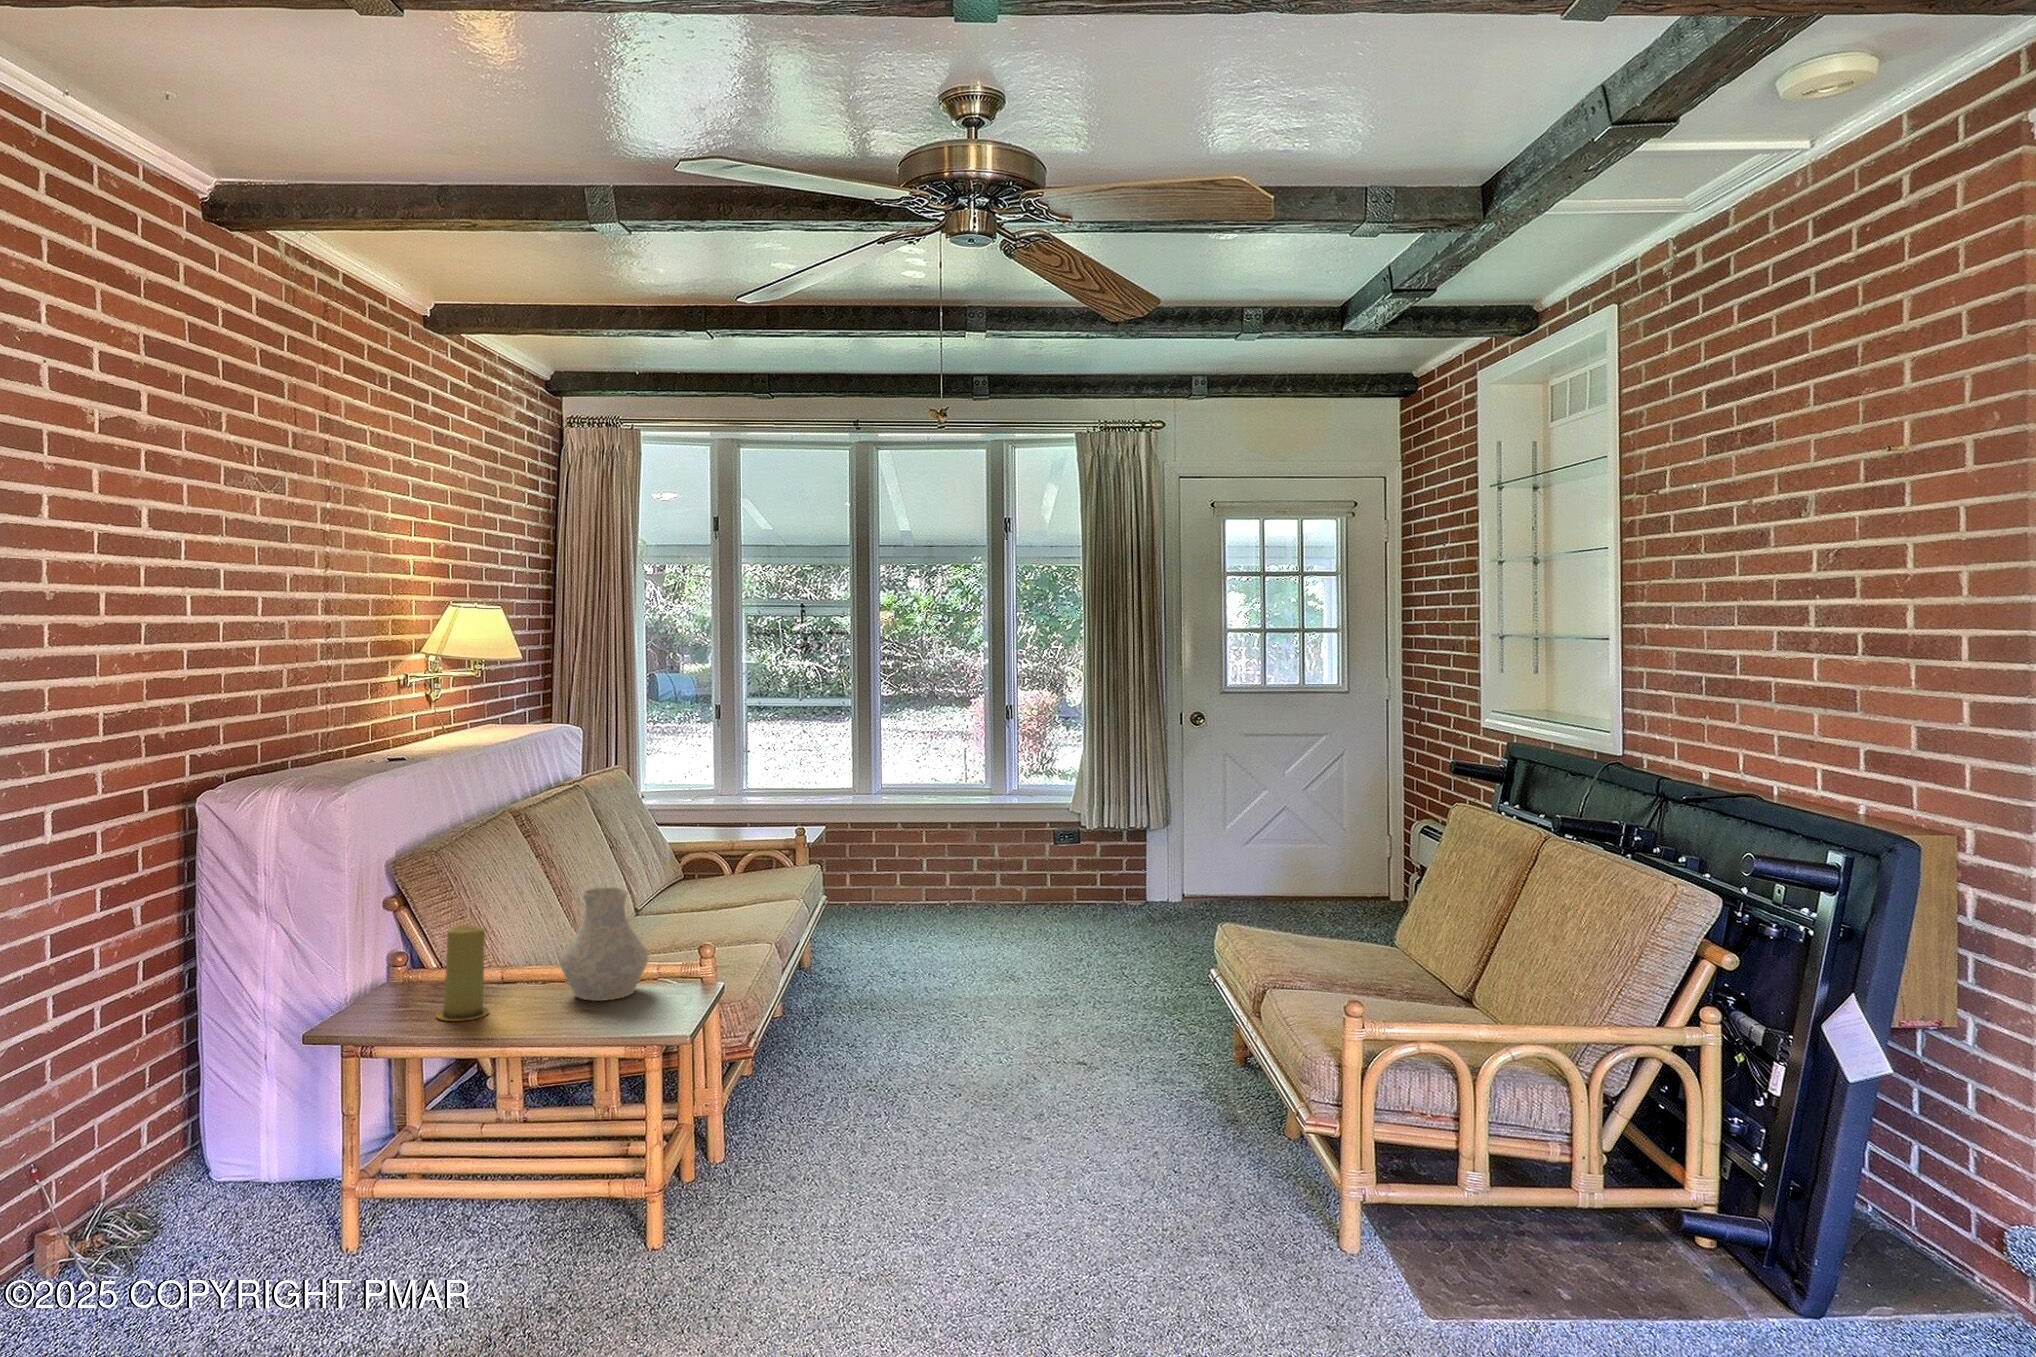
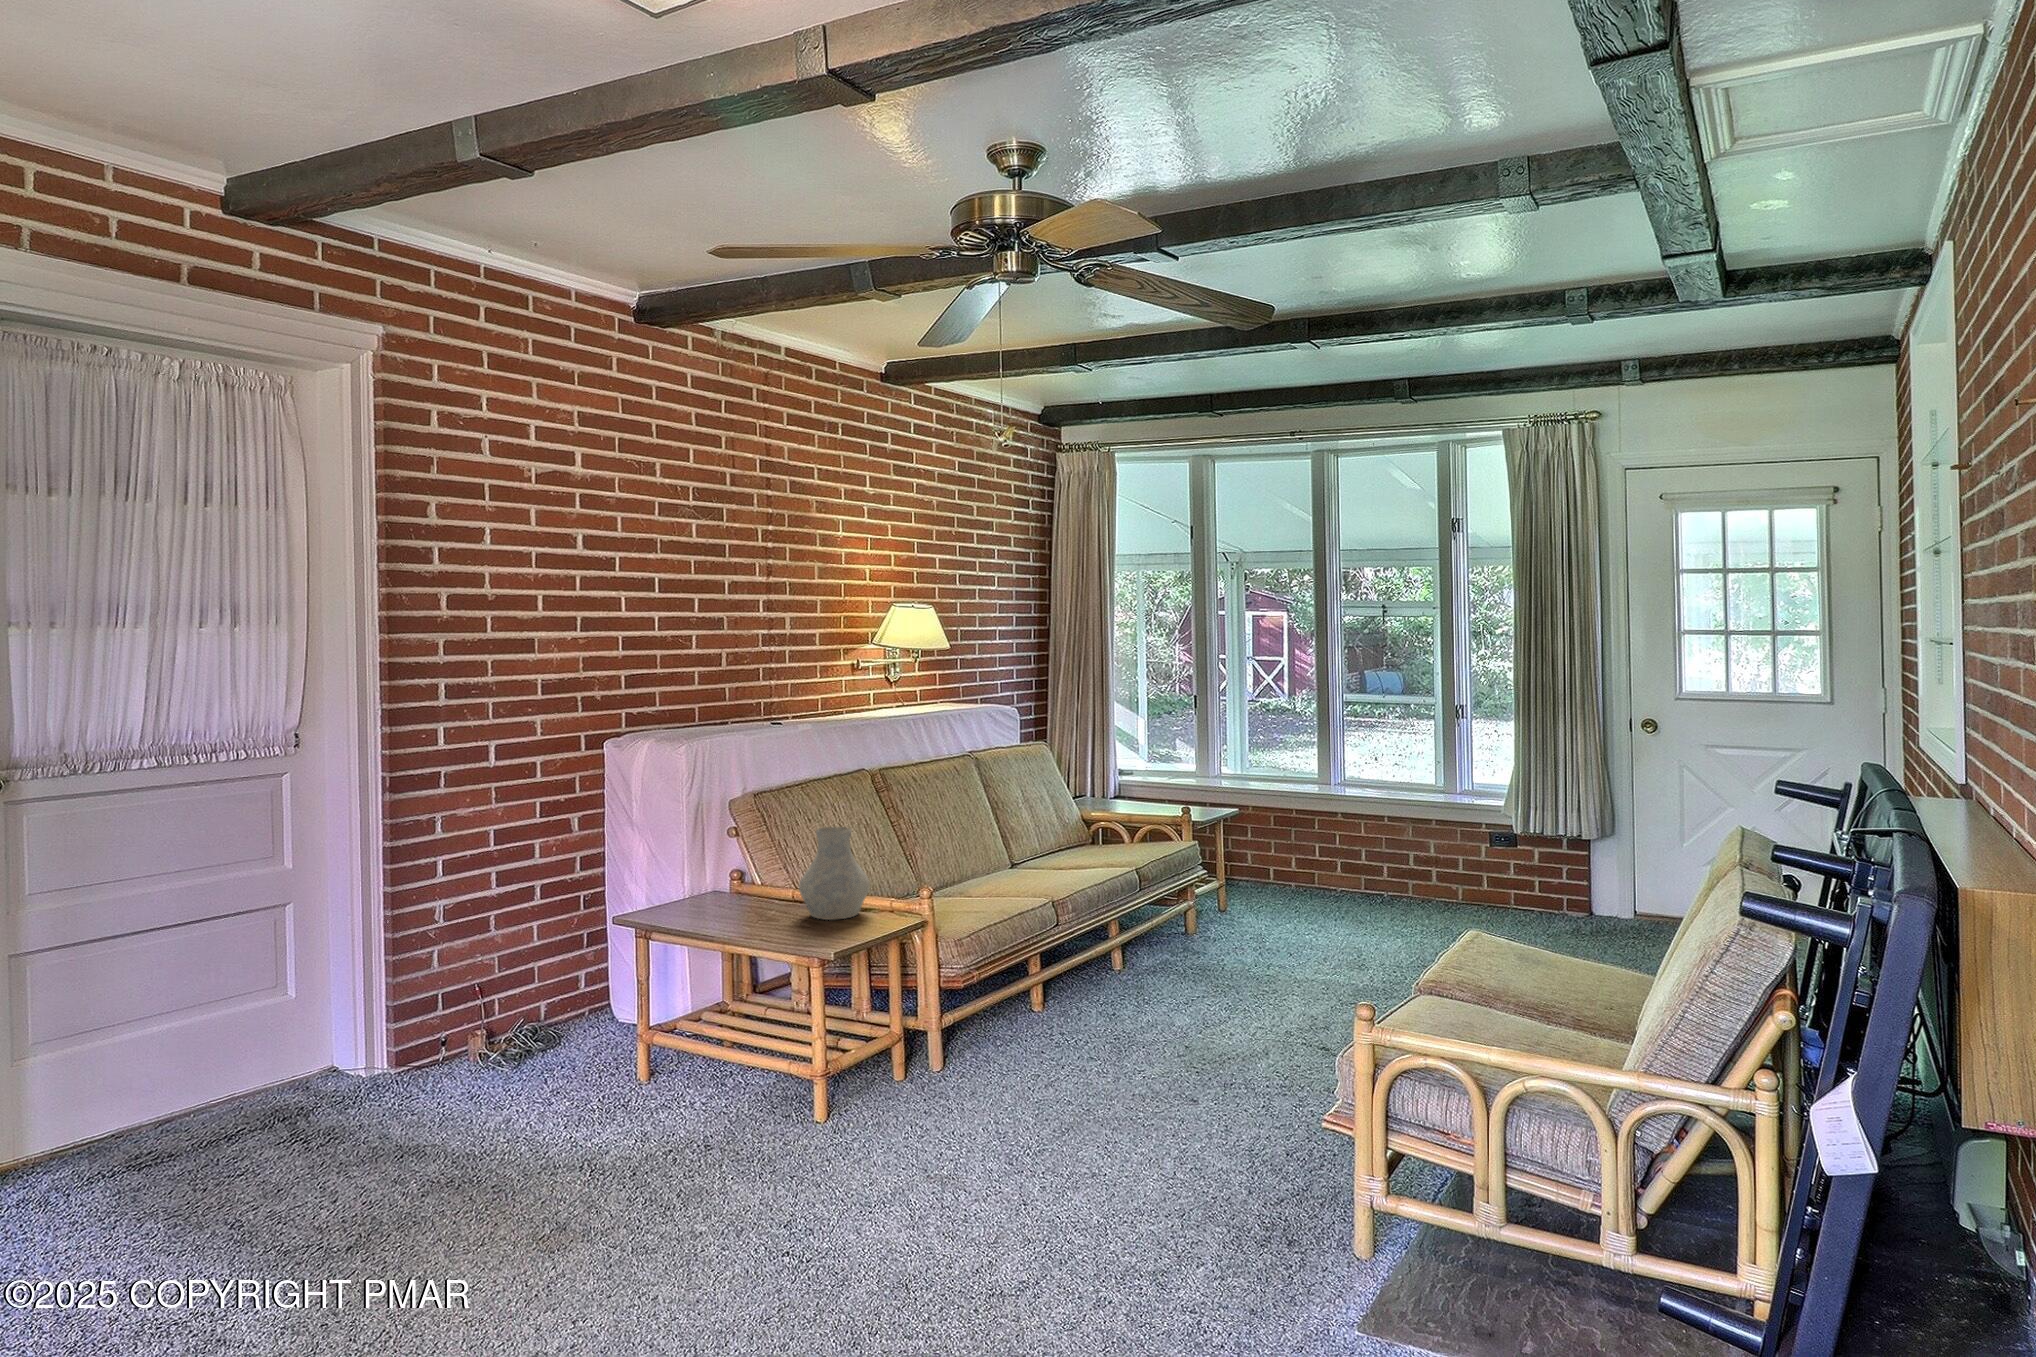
candle: present [437,925,489,1021] -> none [704,847,745,922]

